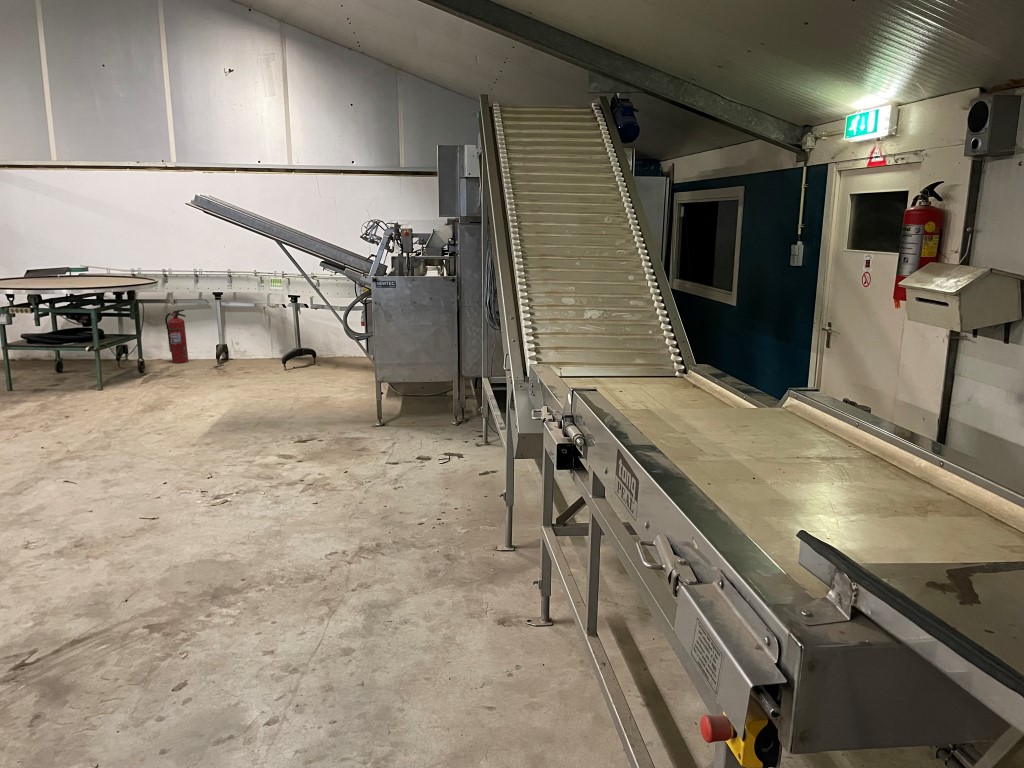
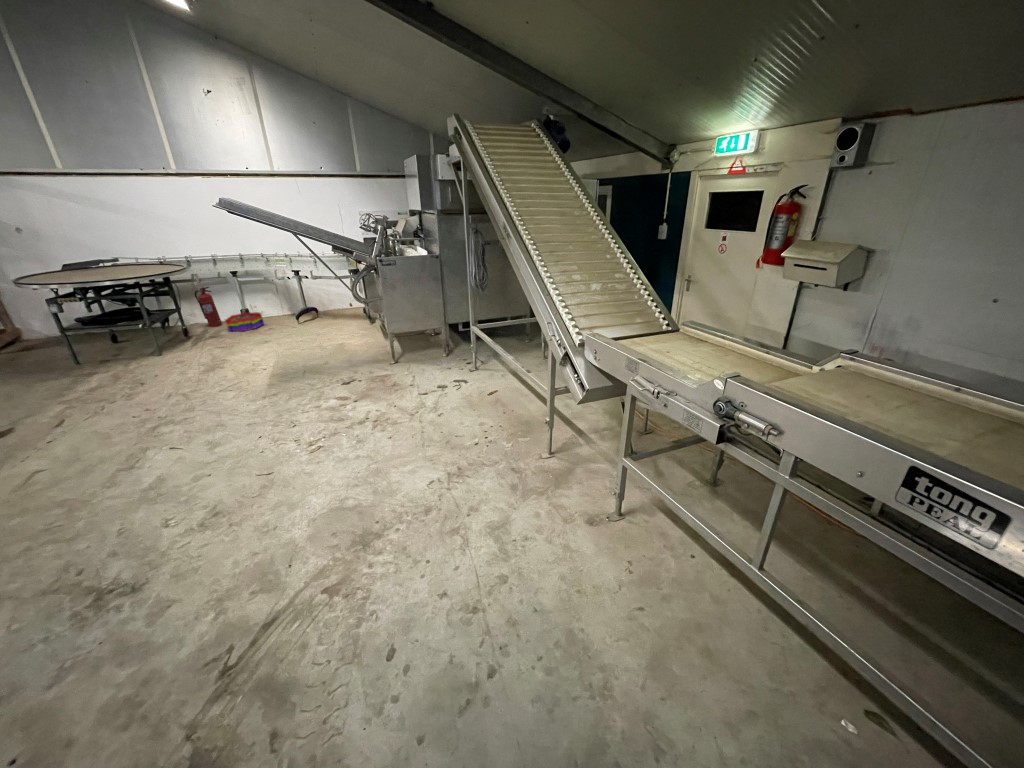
storage bin: none [190,348,239,371] -> present [225,313,264,331]

